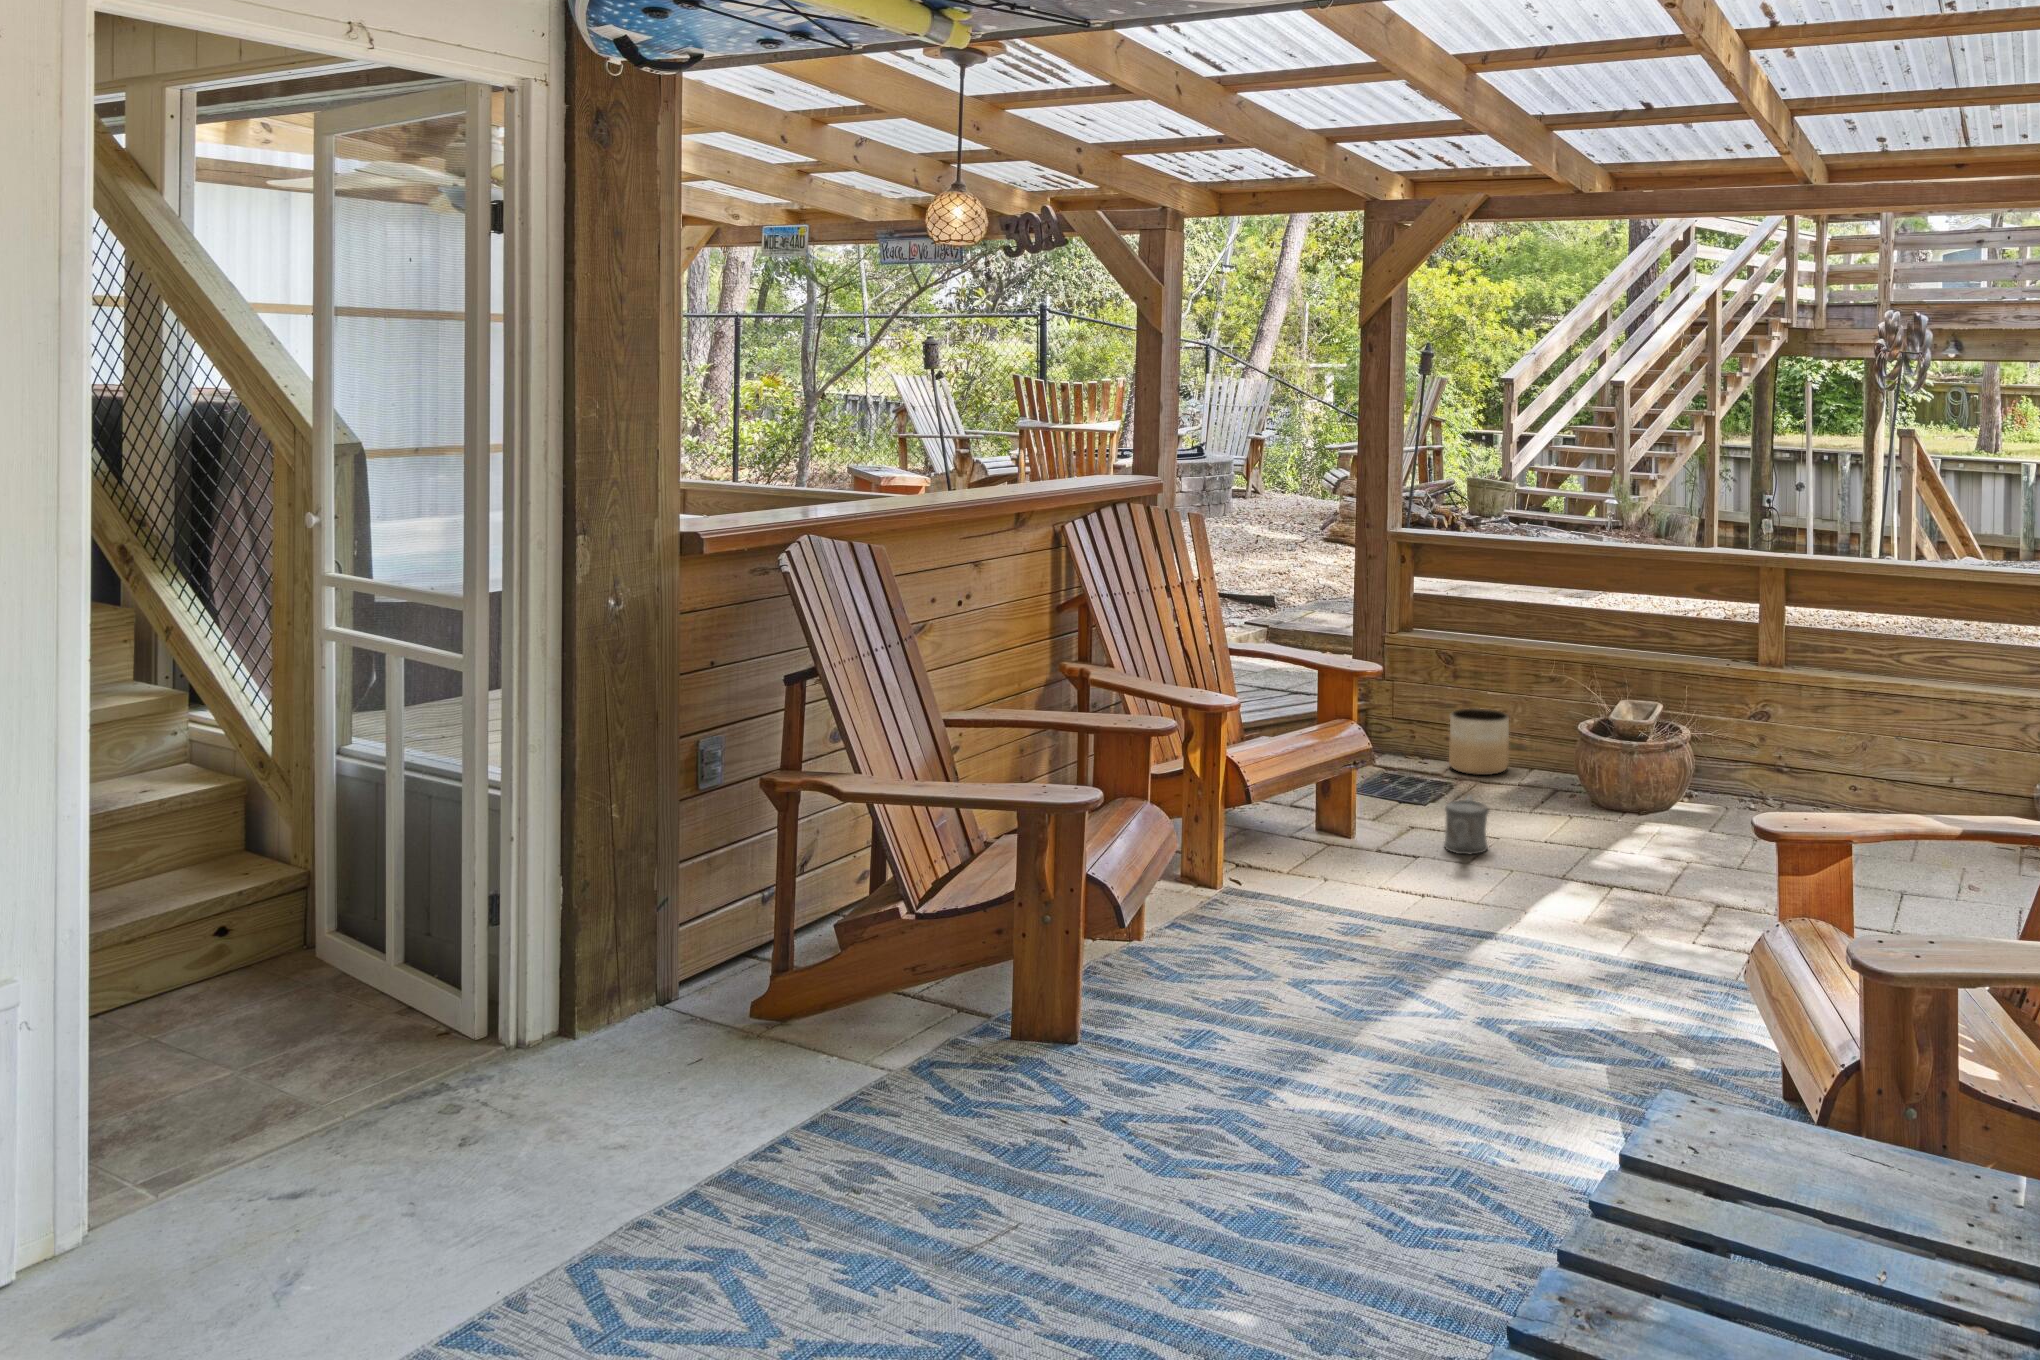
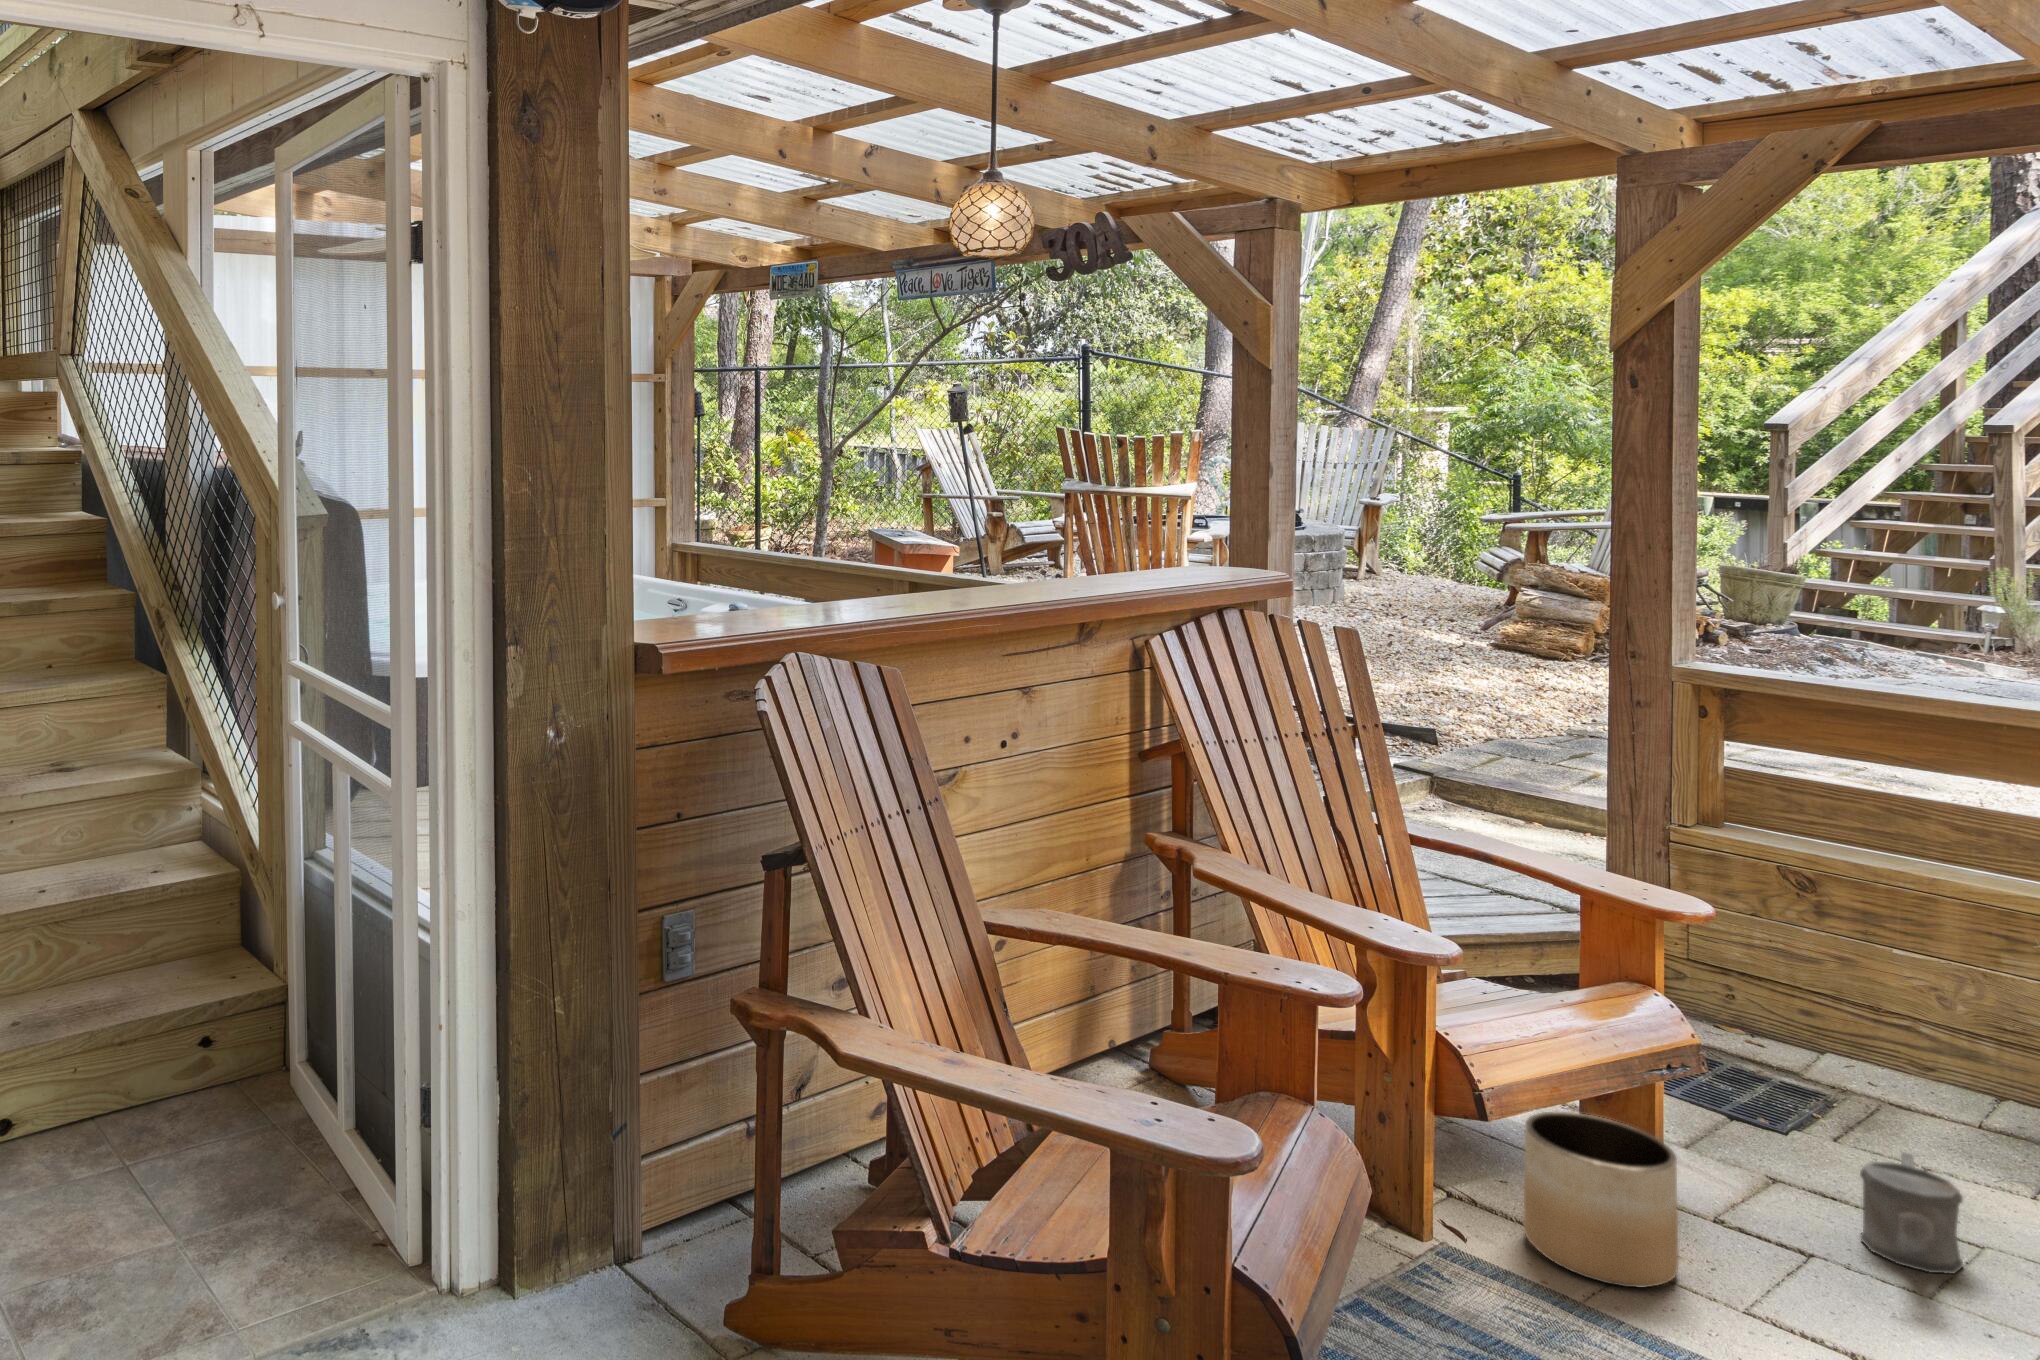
planter: present [1449,708,1509,775] -> present [1524,1112,1679,1288]

